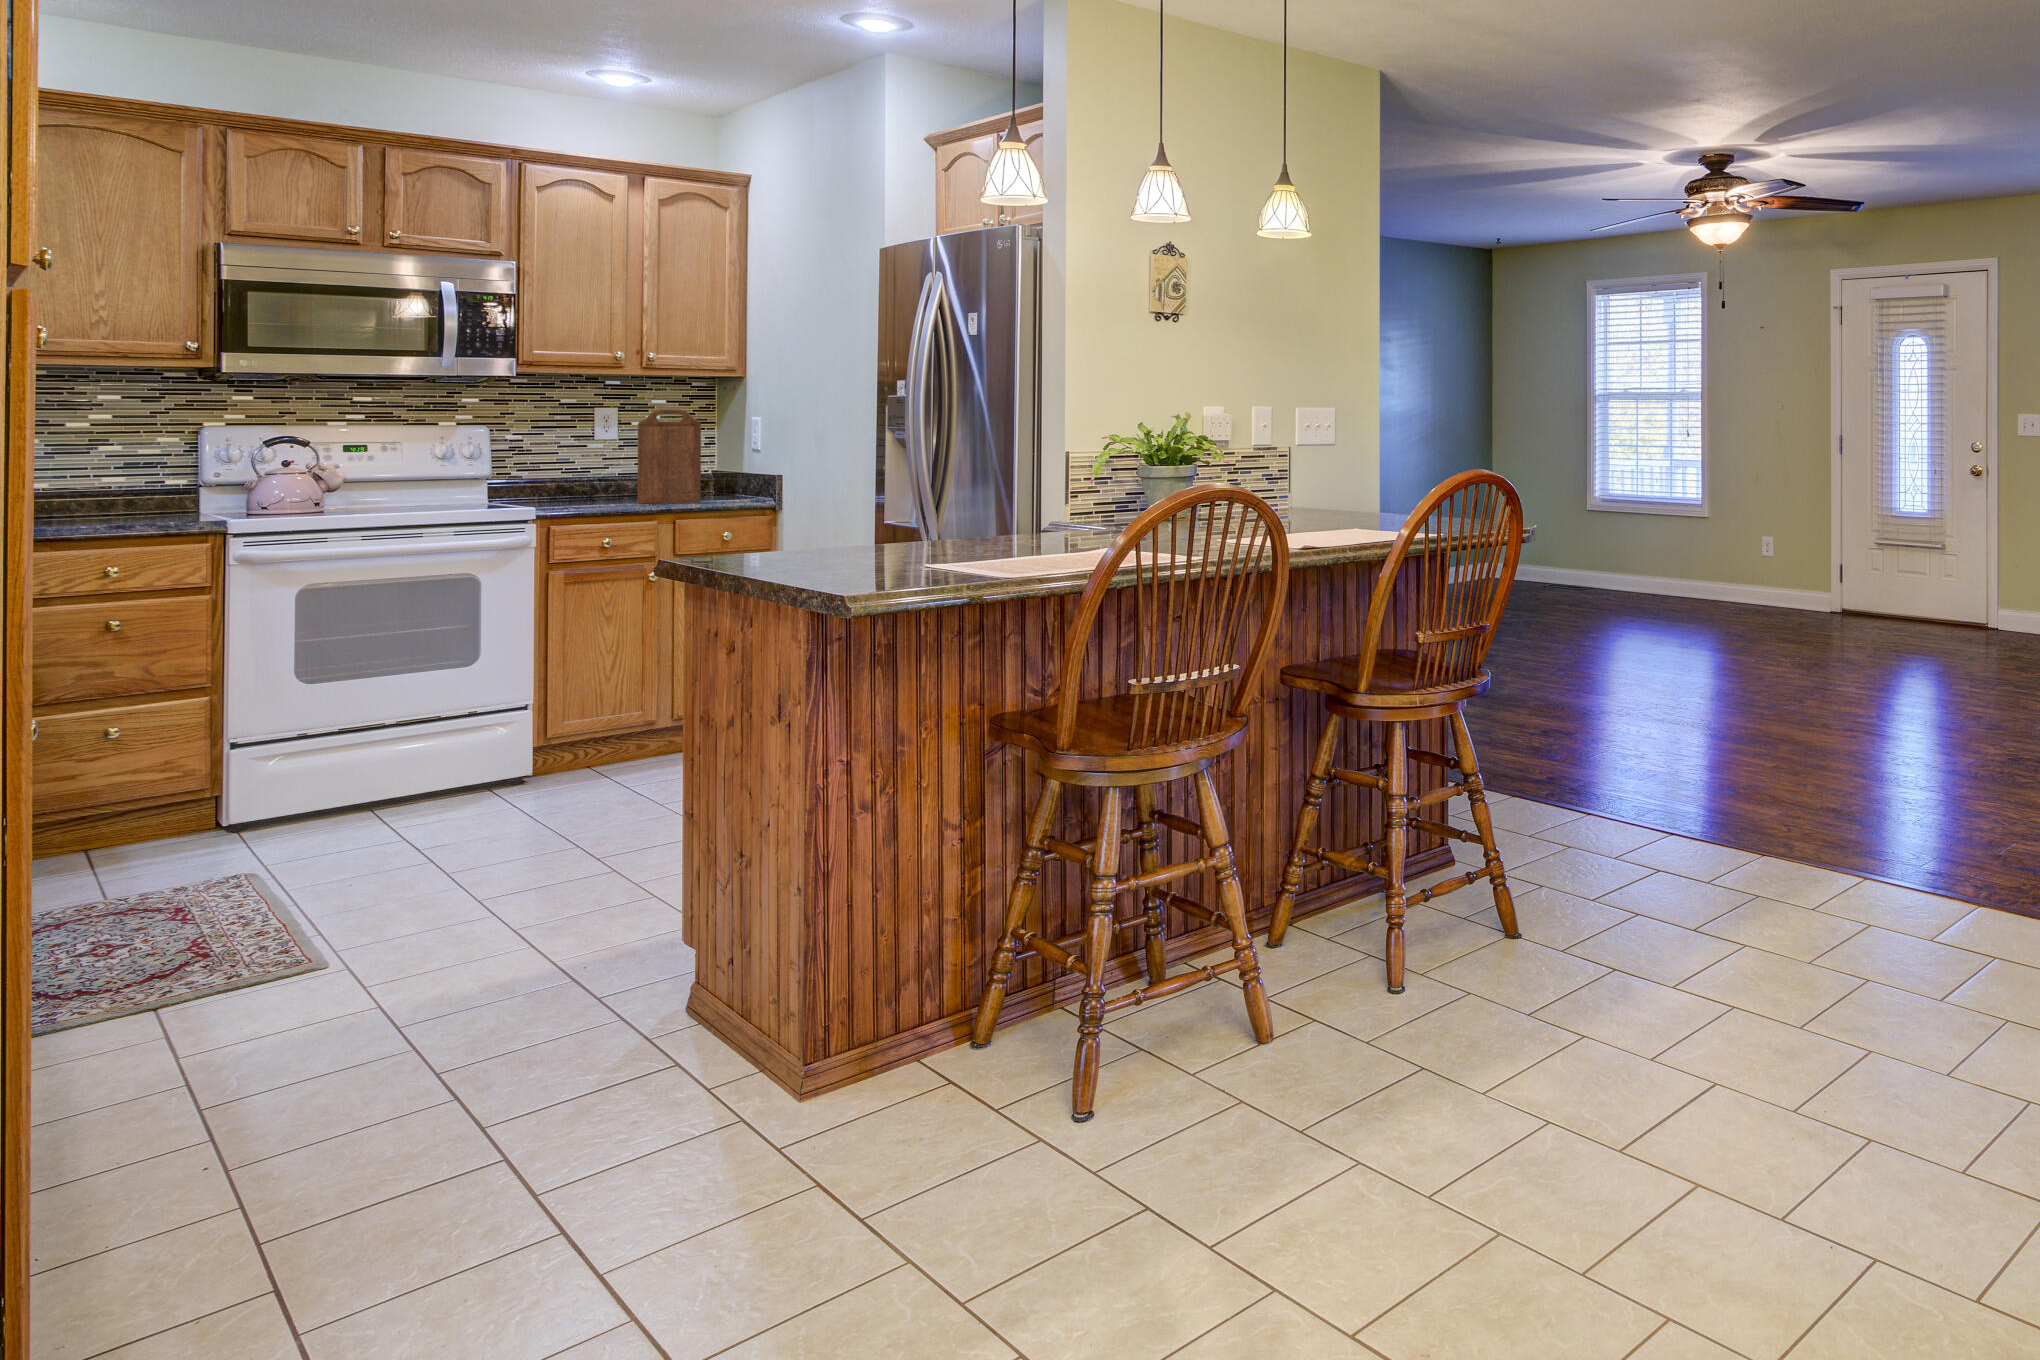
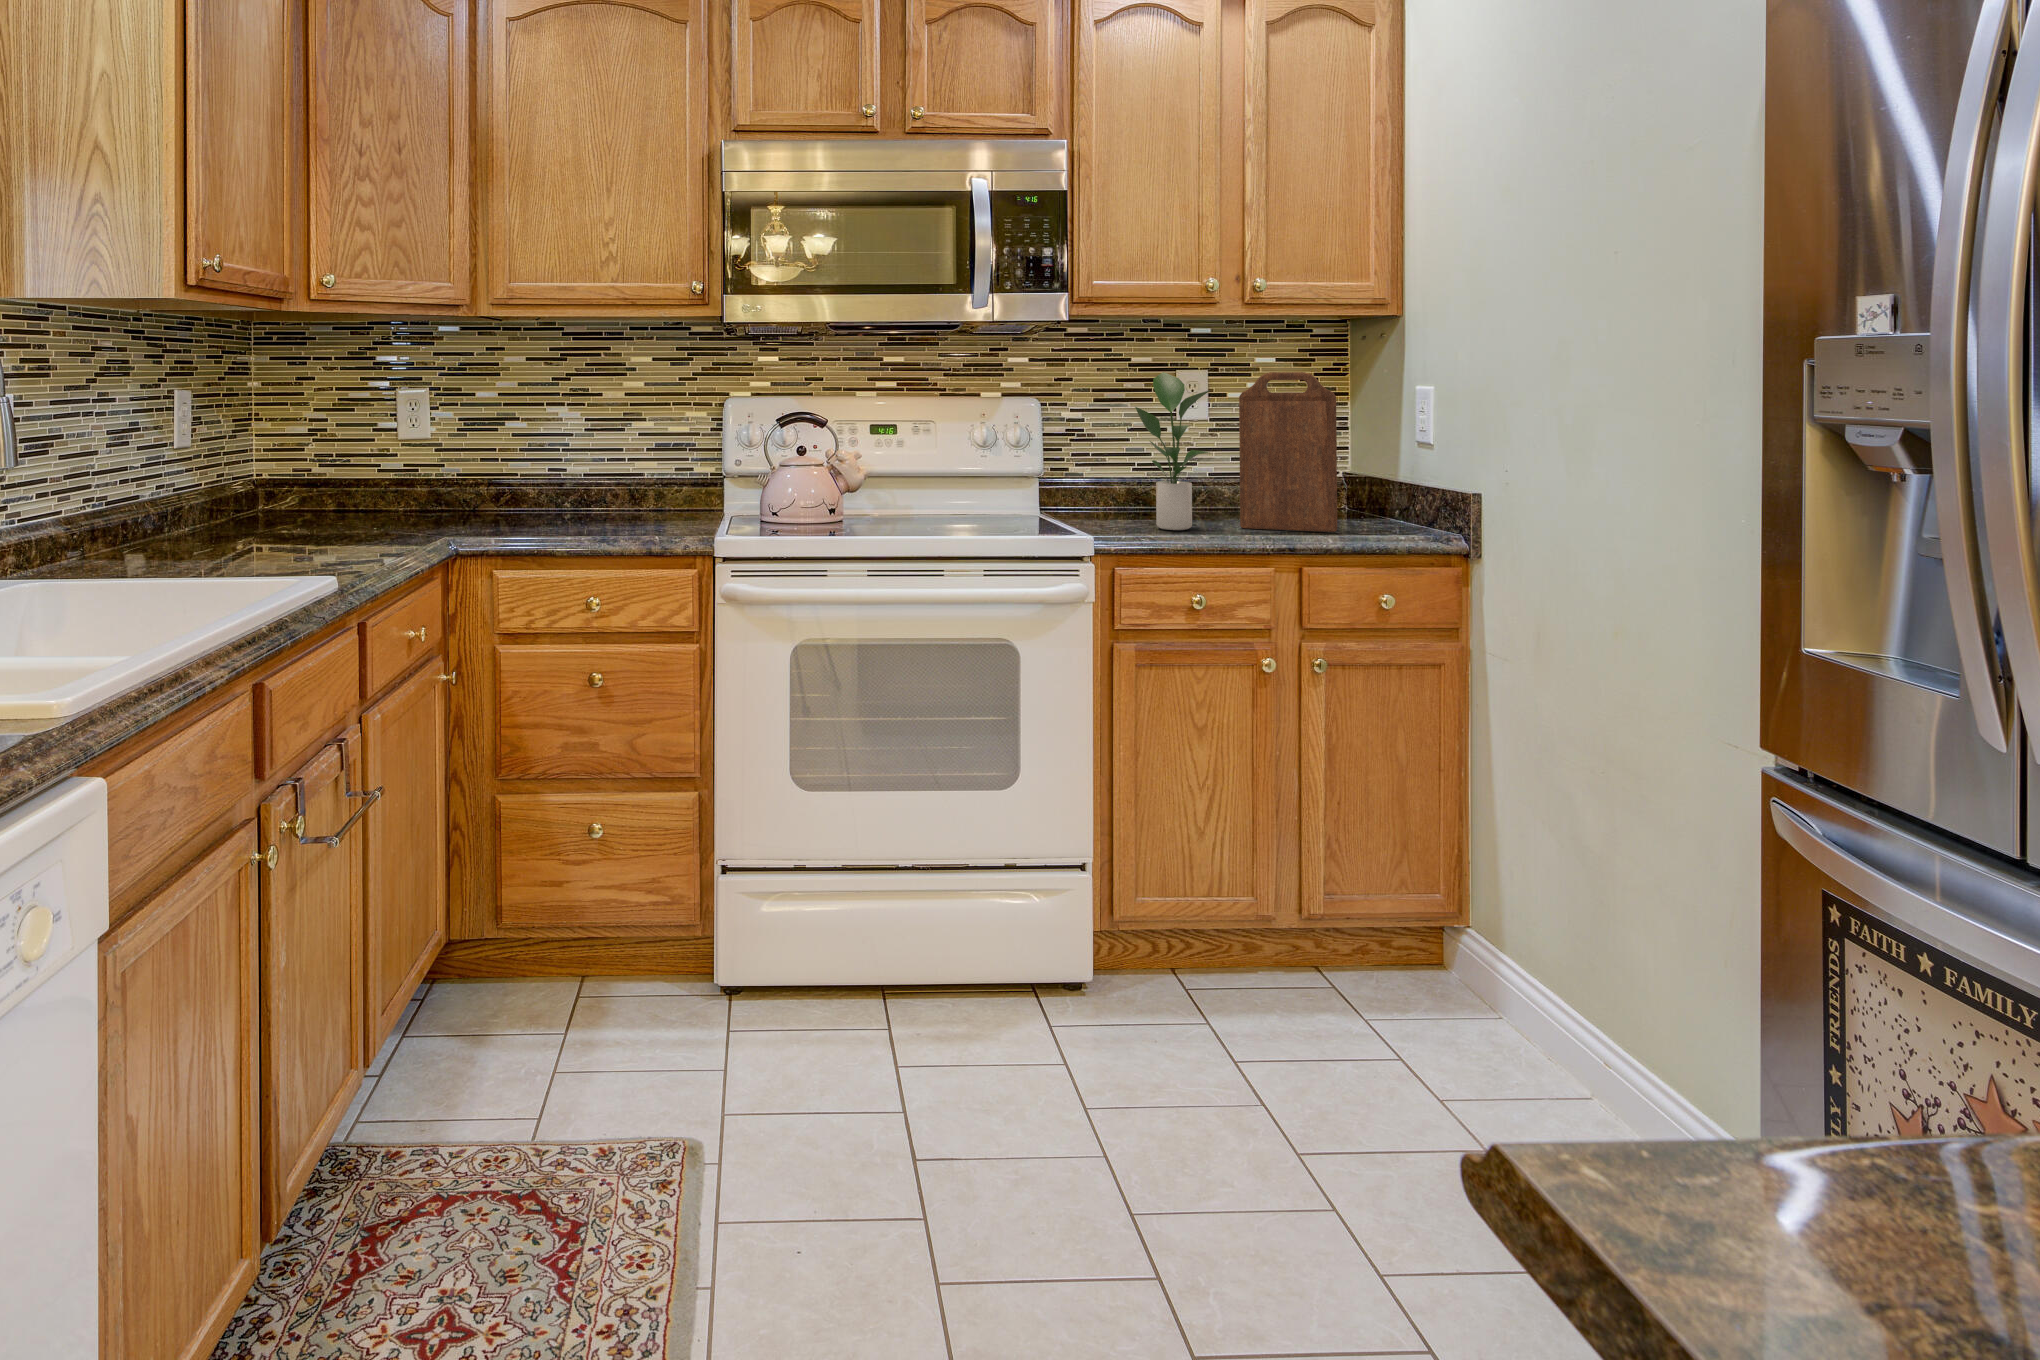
potted plant: none [564,409,618,506] -> present [1135,372,1210,530]

